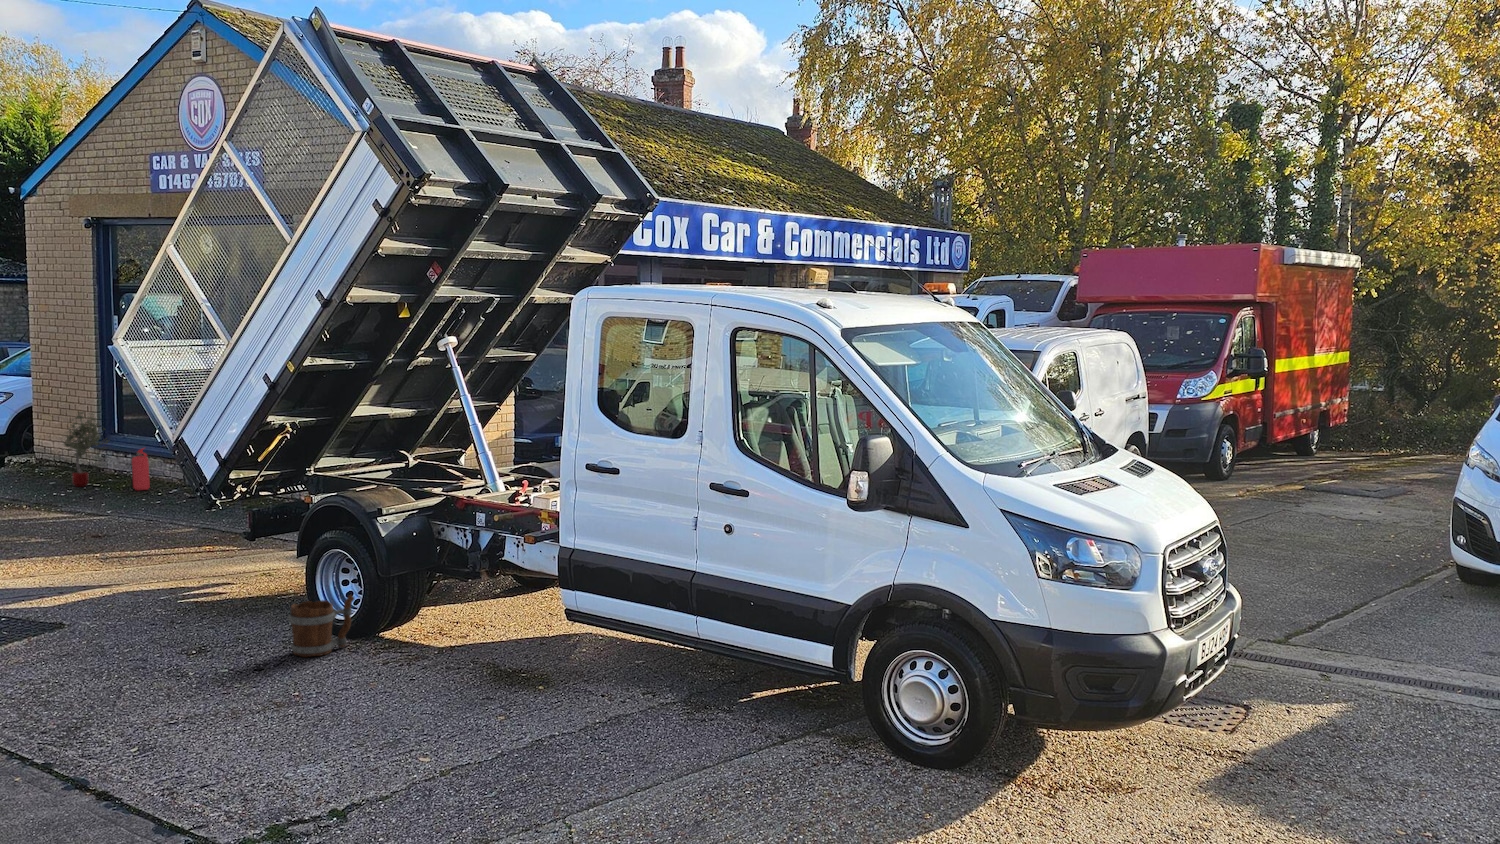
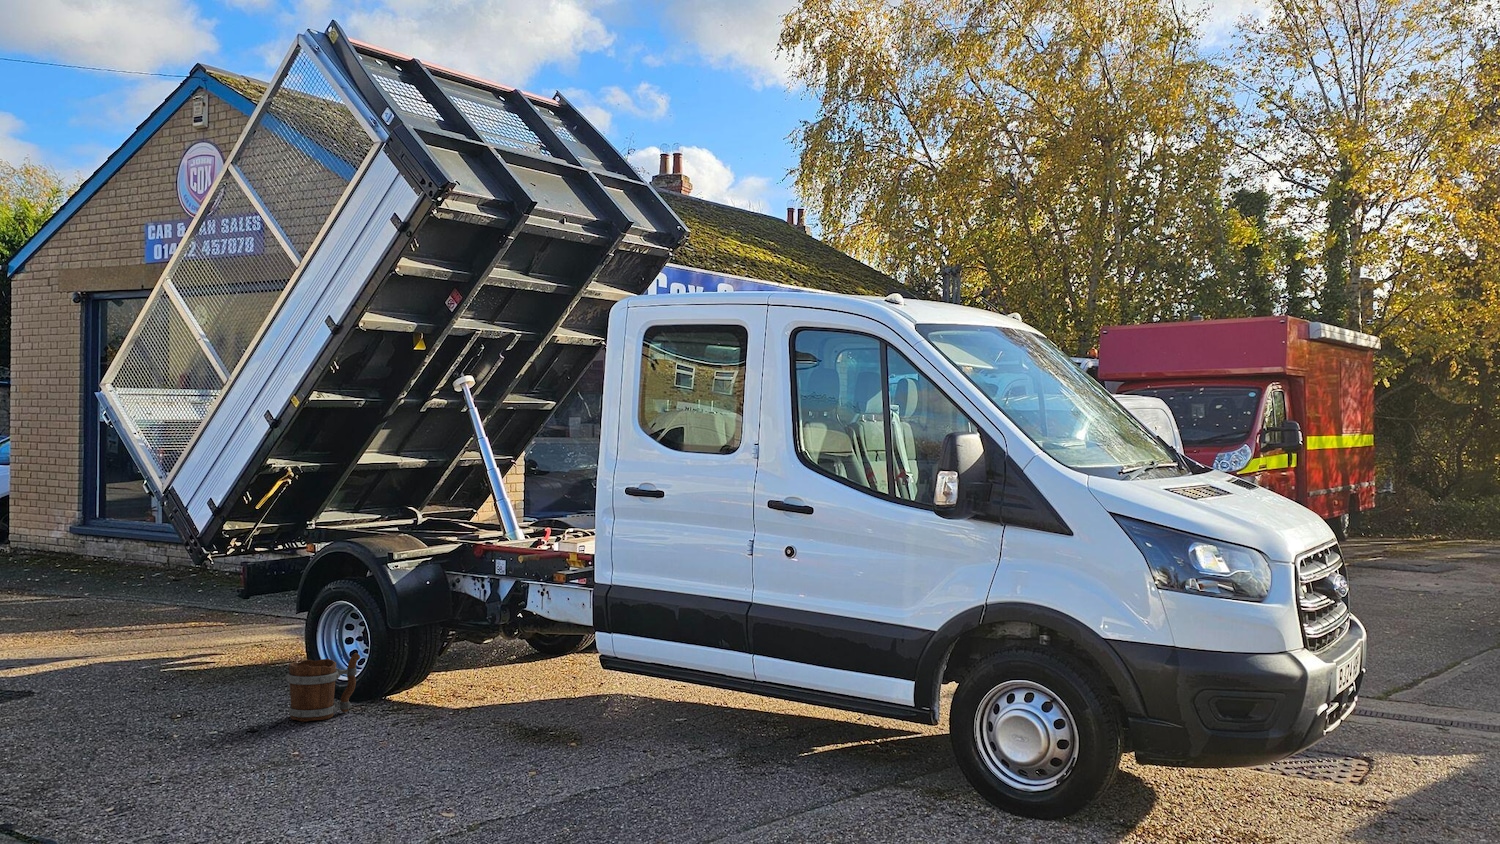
potted tree: present [64,412,108,487] -> none [38,494,89,575]
fire extinguisher: present [131,448,150,490] -> none [110,532,129,578]

